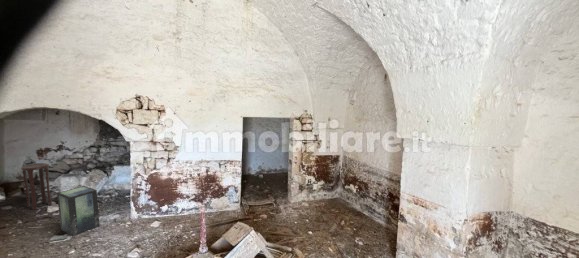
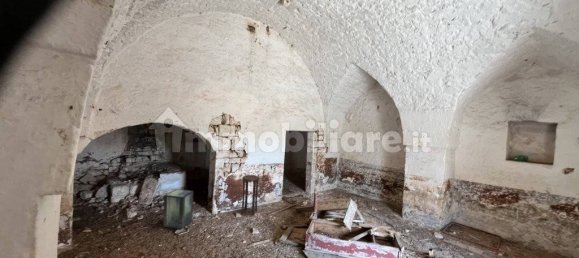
stool: present [21,163,52,210] -> present [241,175,260,215]

